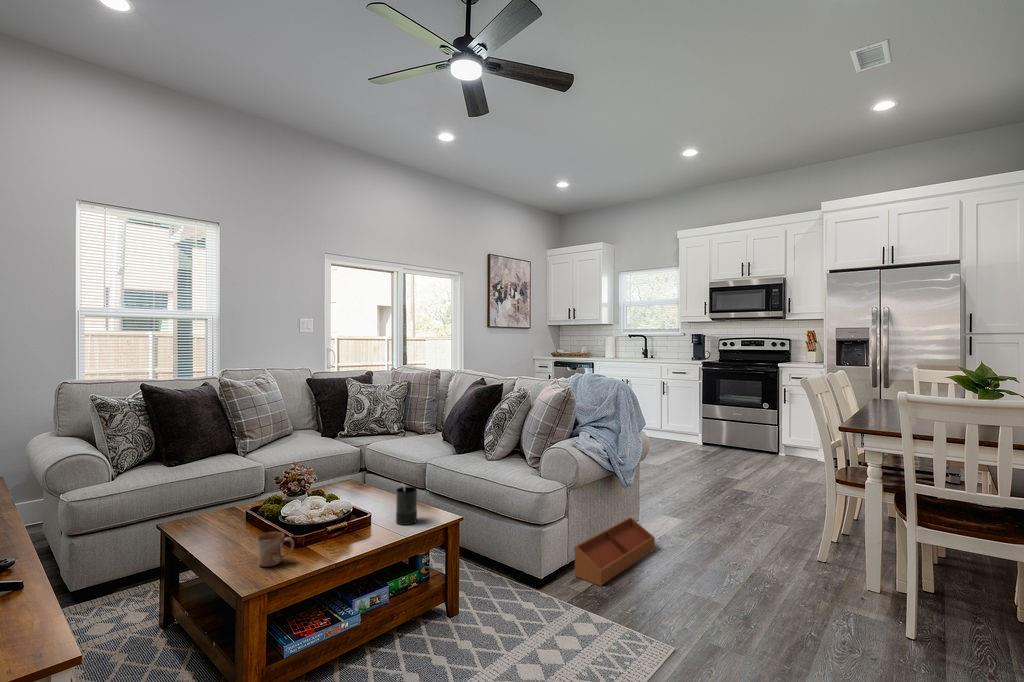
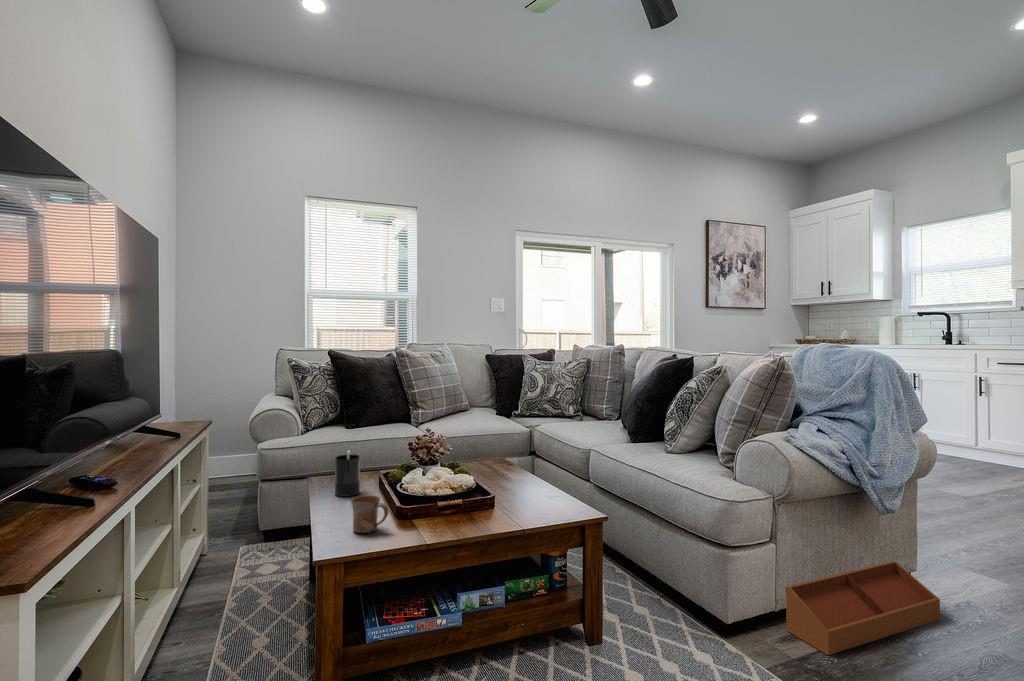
candle: present [396,486,417,525] -> present [335,451,360,497]

